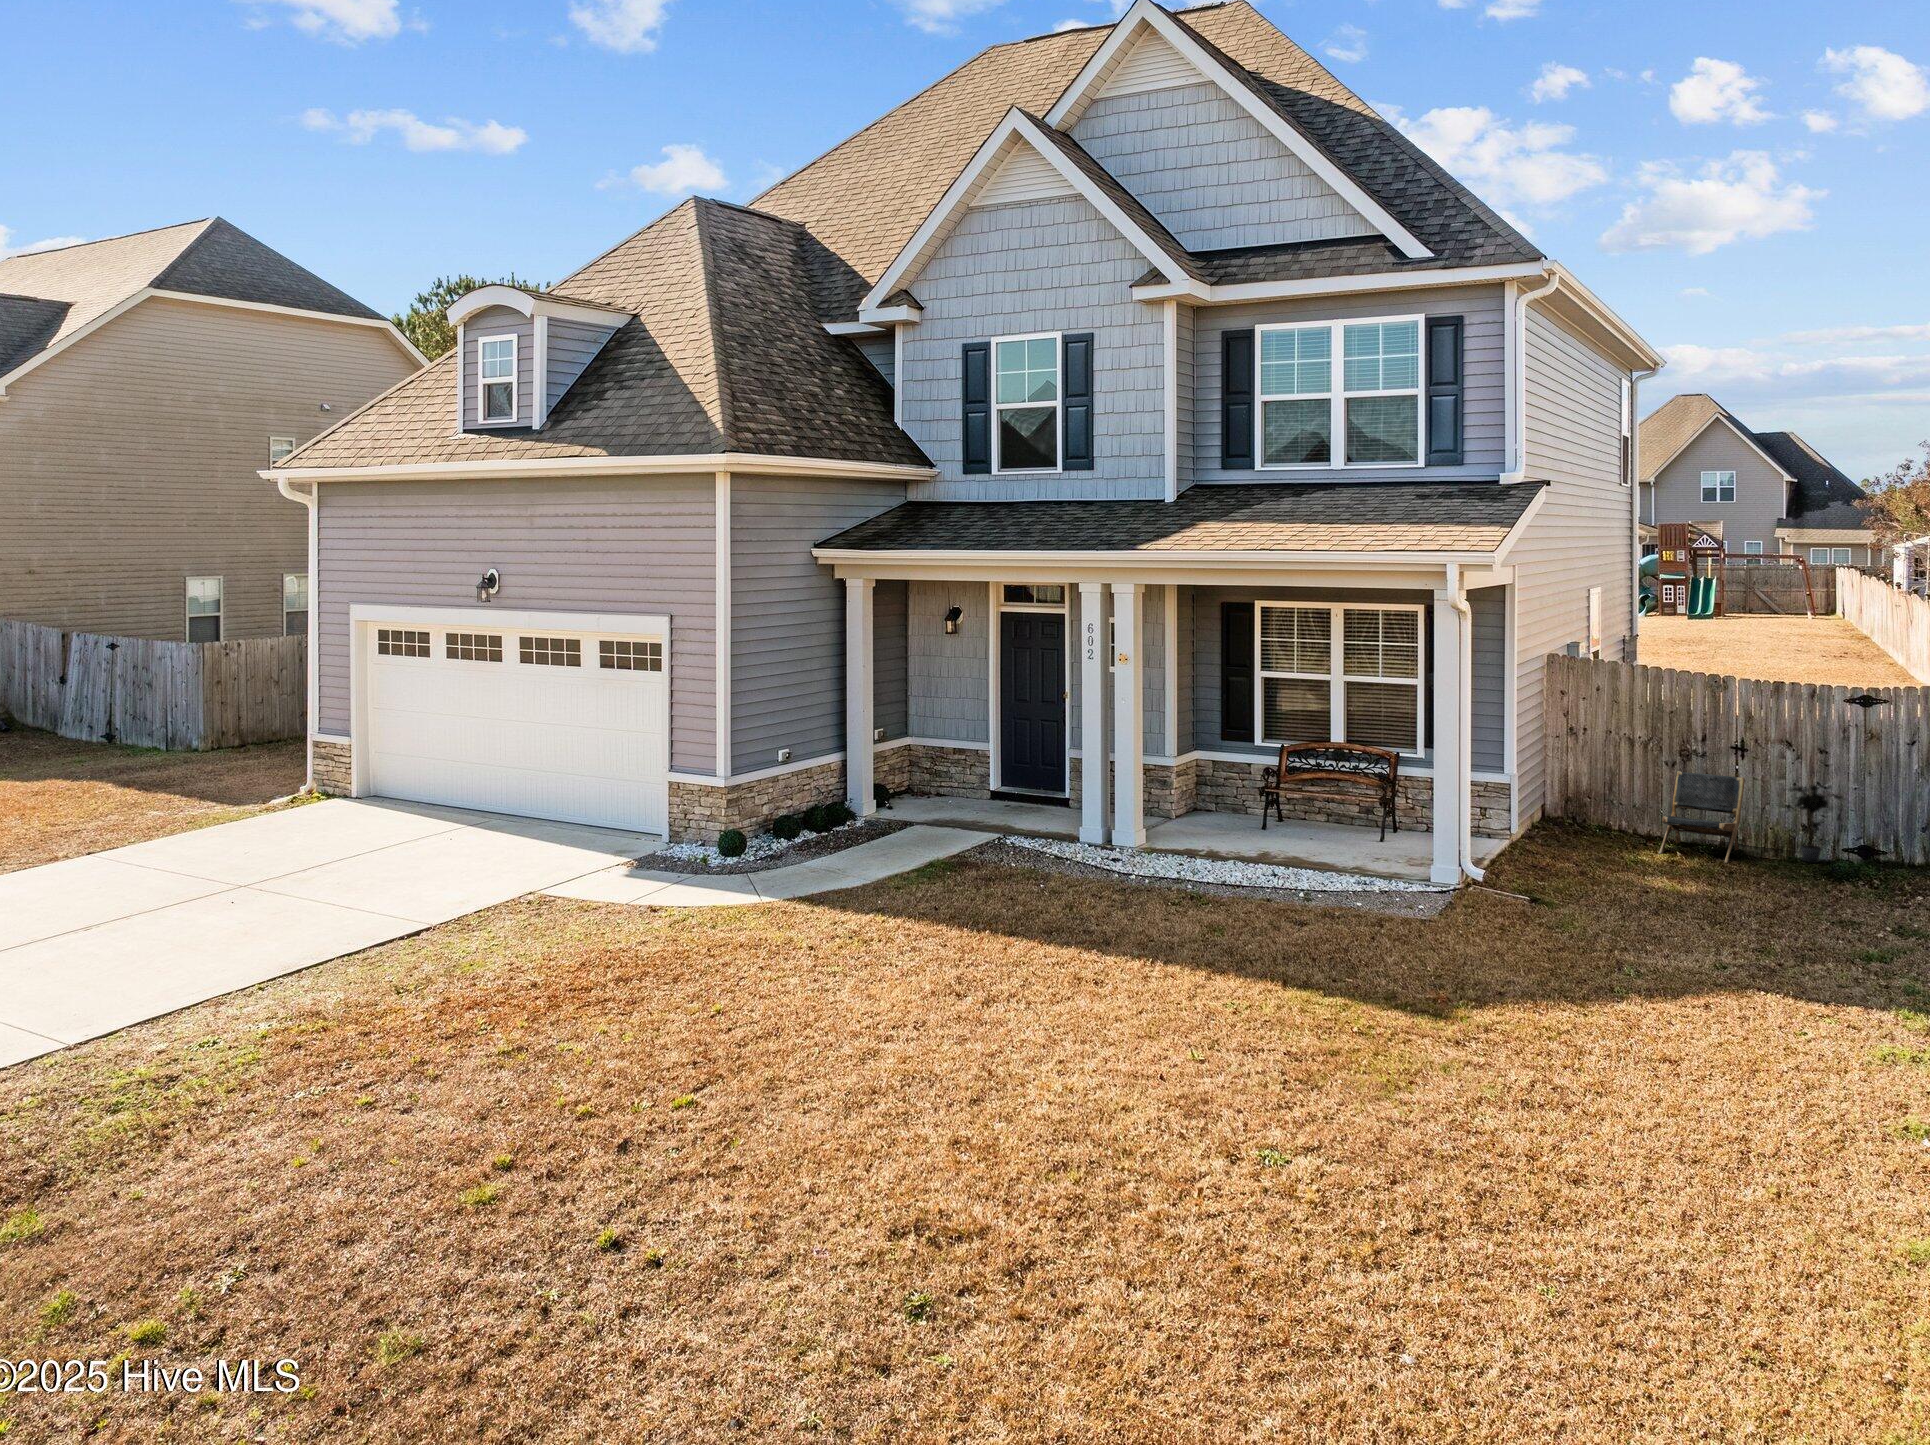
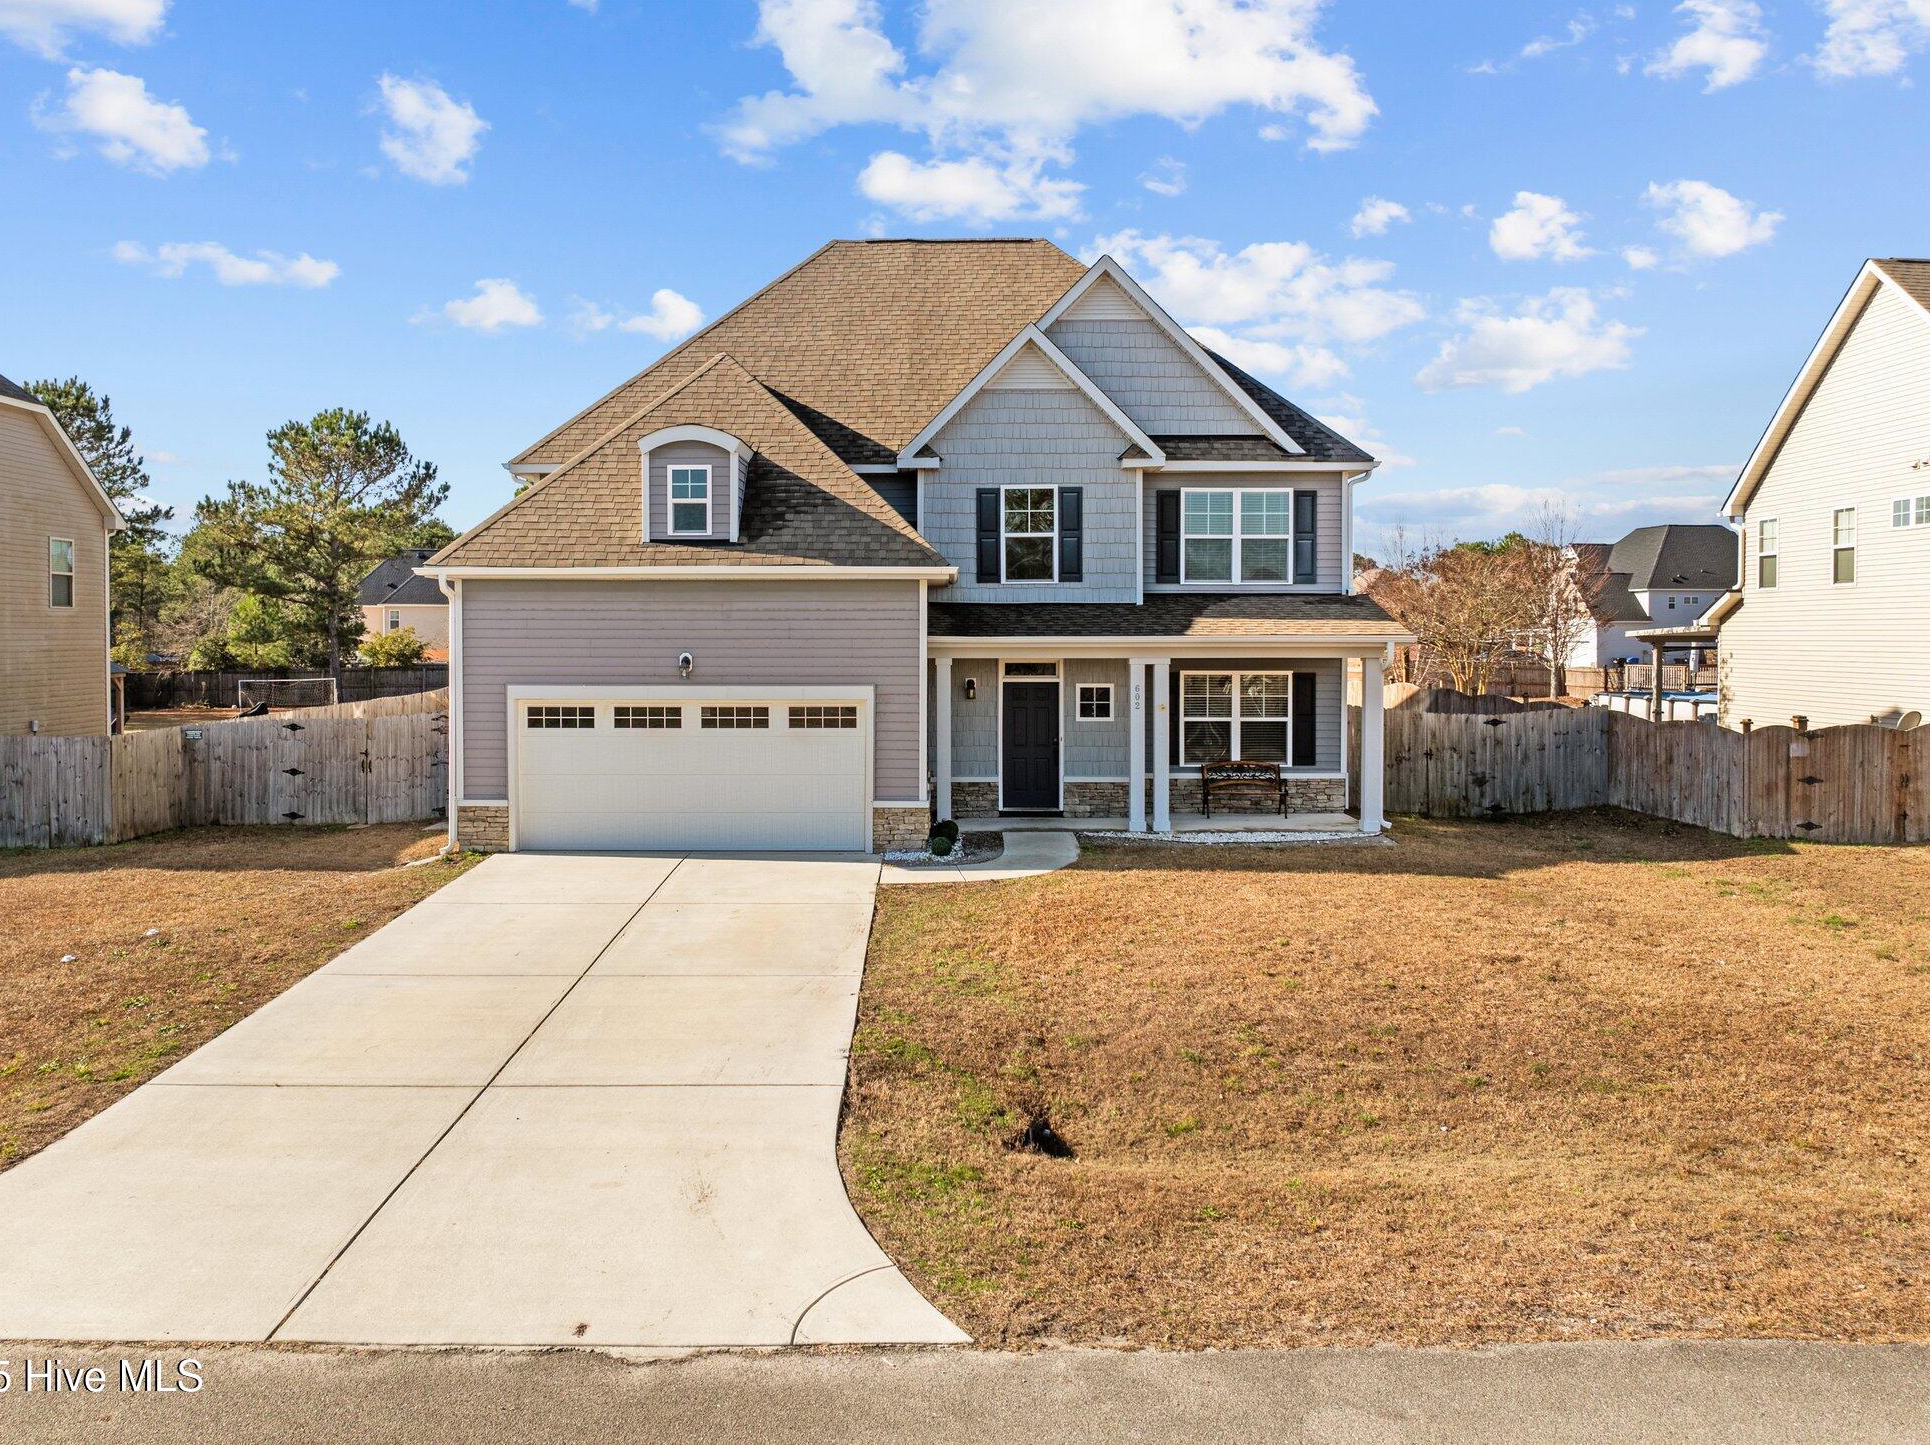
lounge chair: present [1659,771,1745,863] -> none [1404,768,1448,819]

